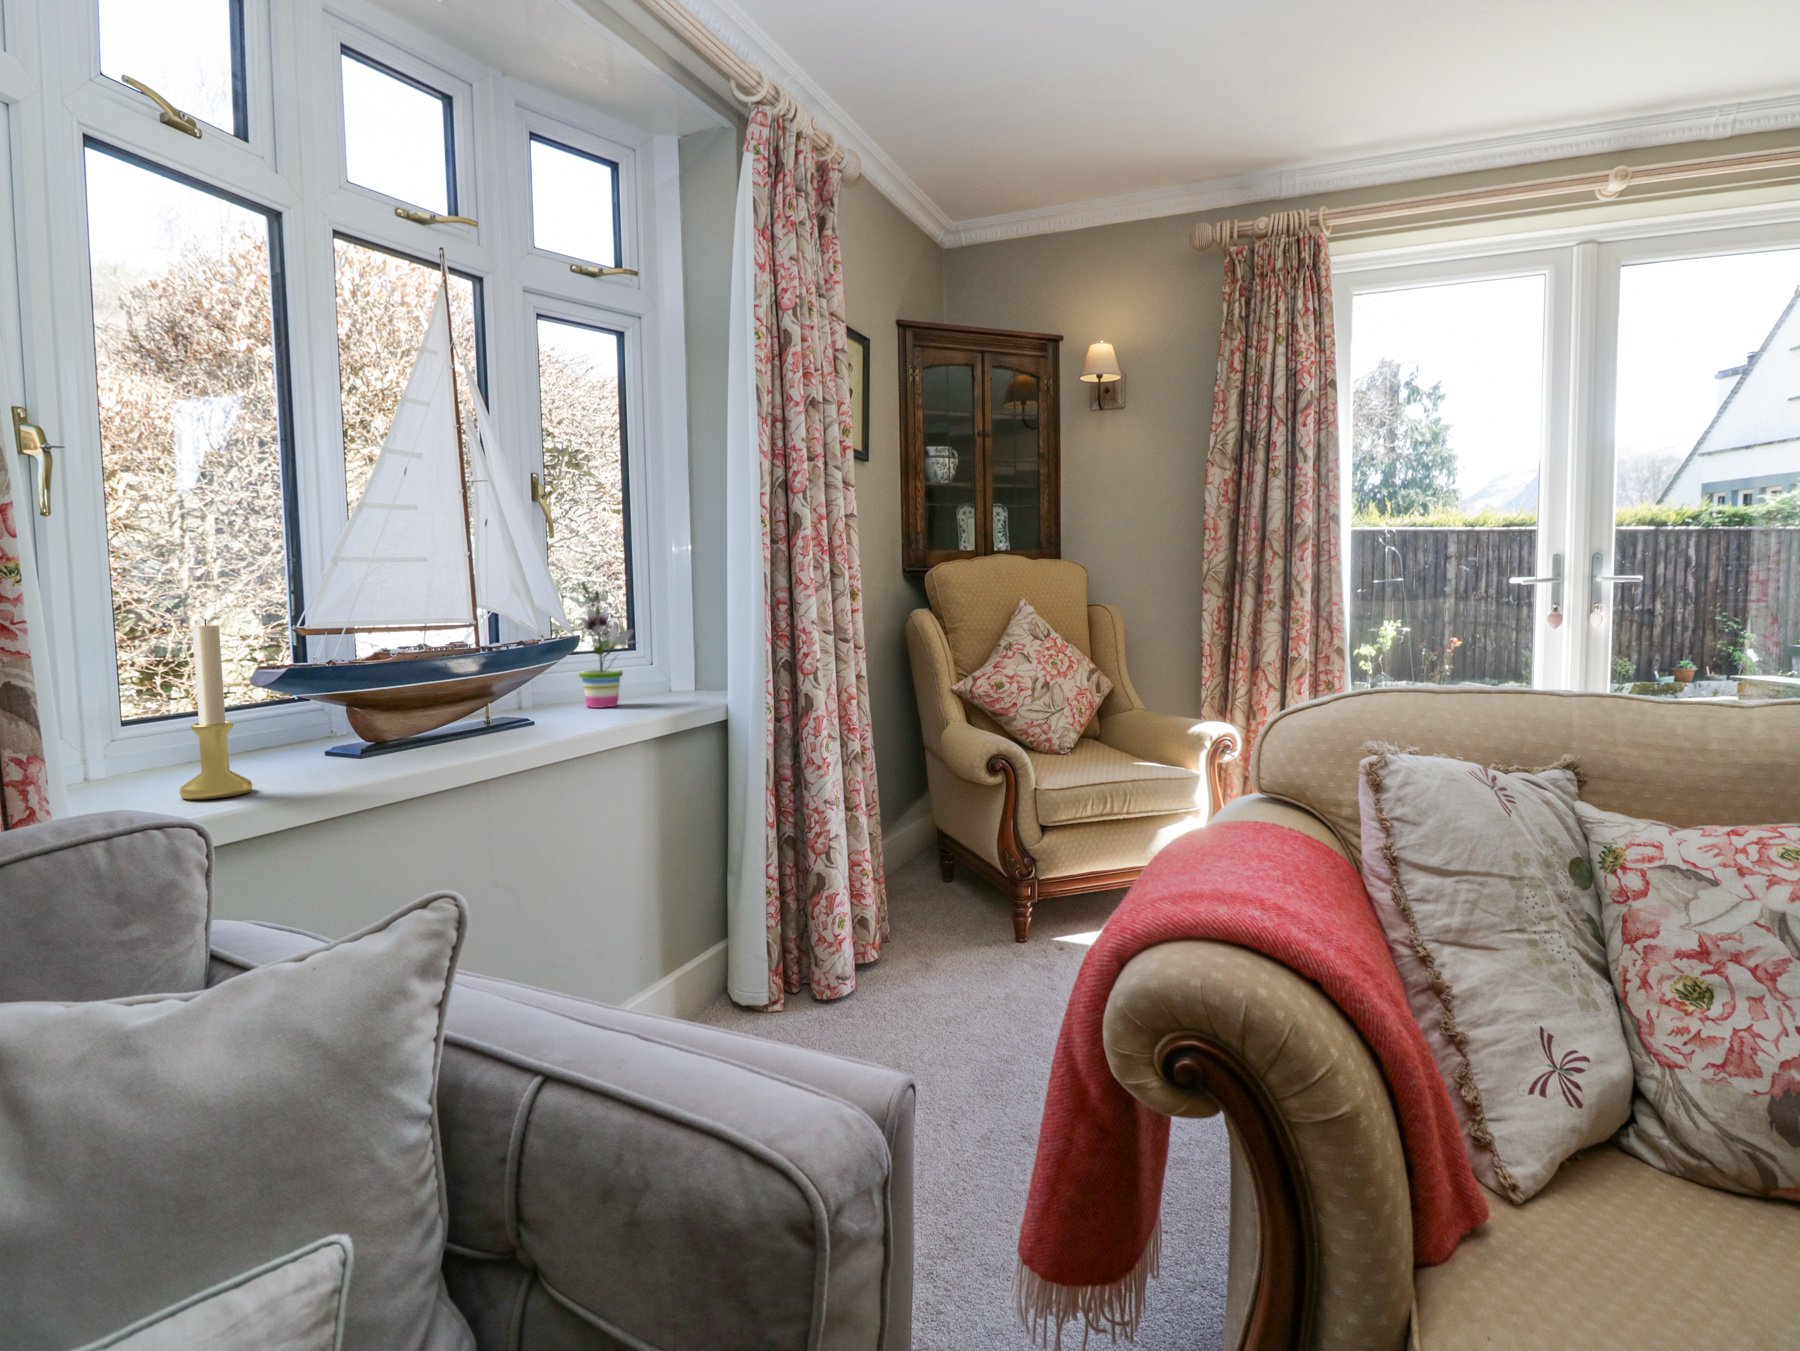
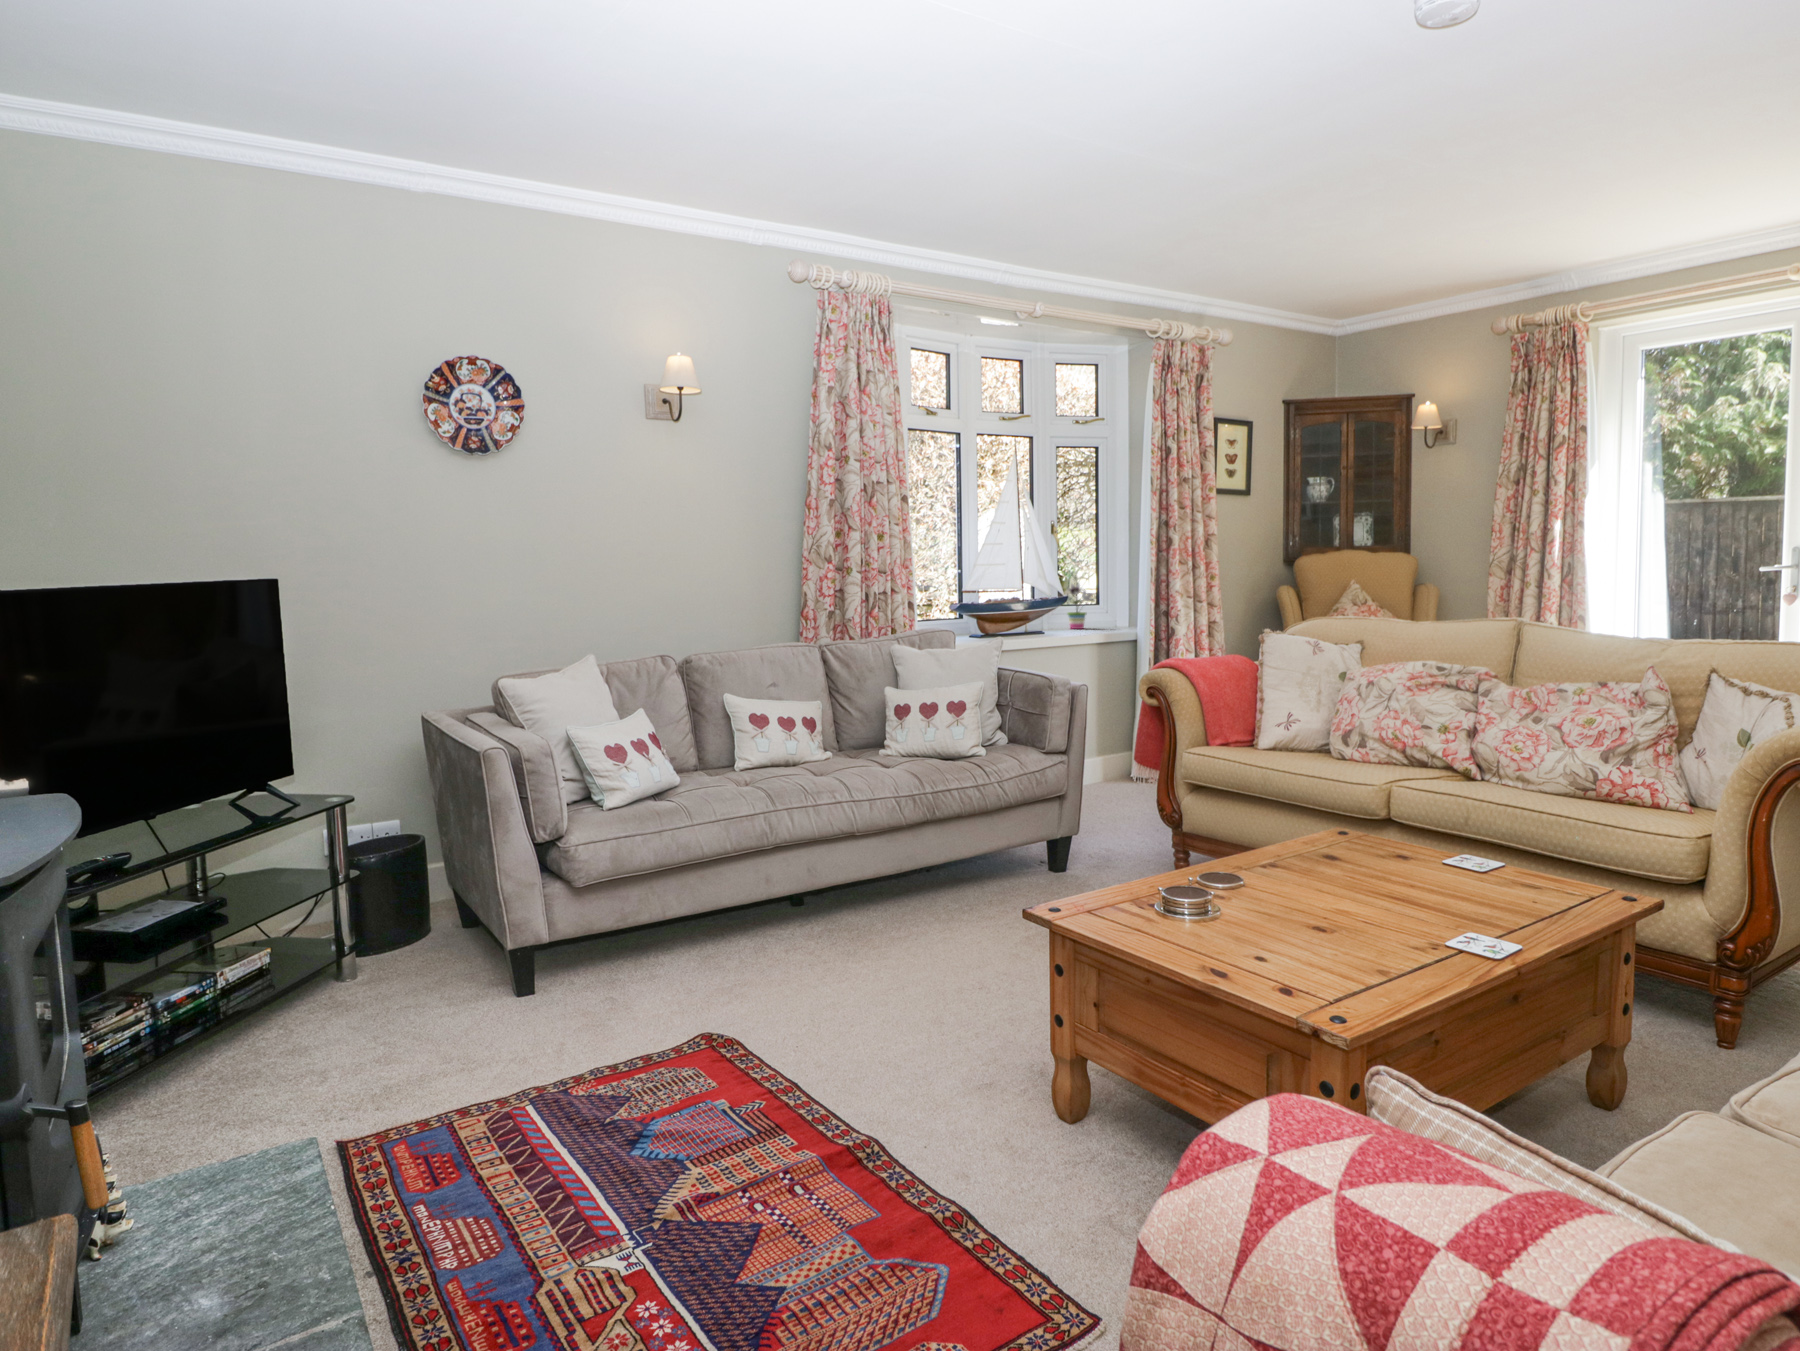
candle holder: present [179,619,253,799] -> none [934,588,952,642]

